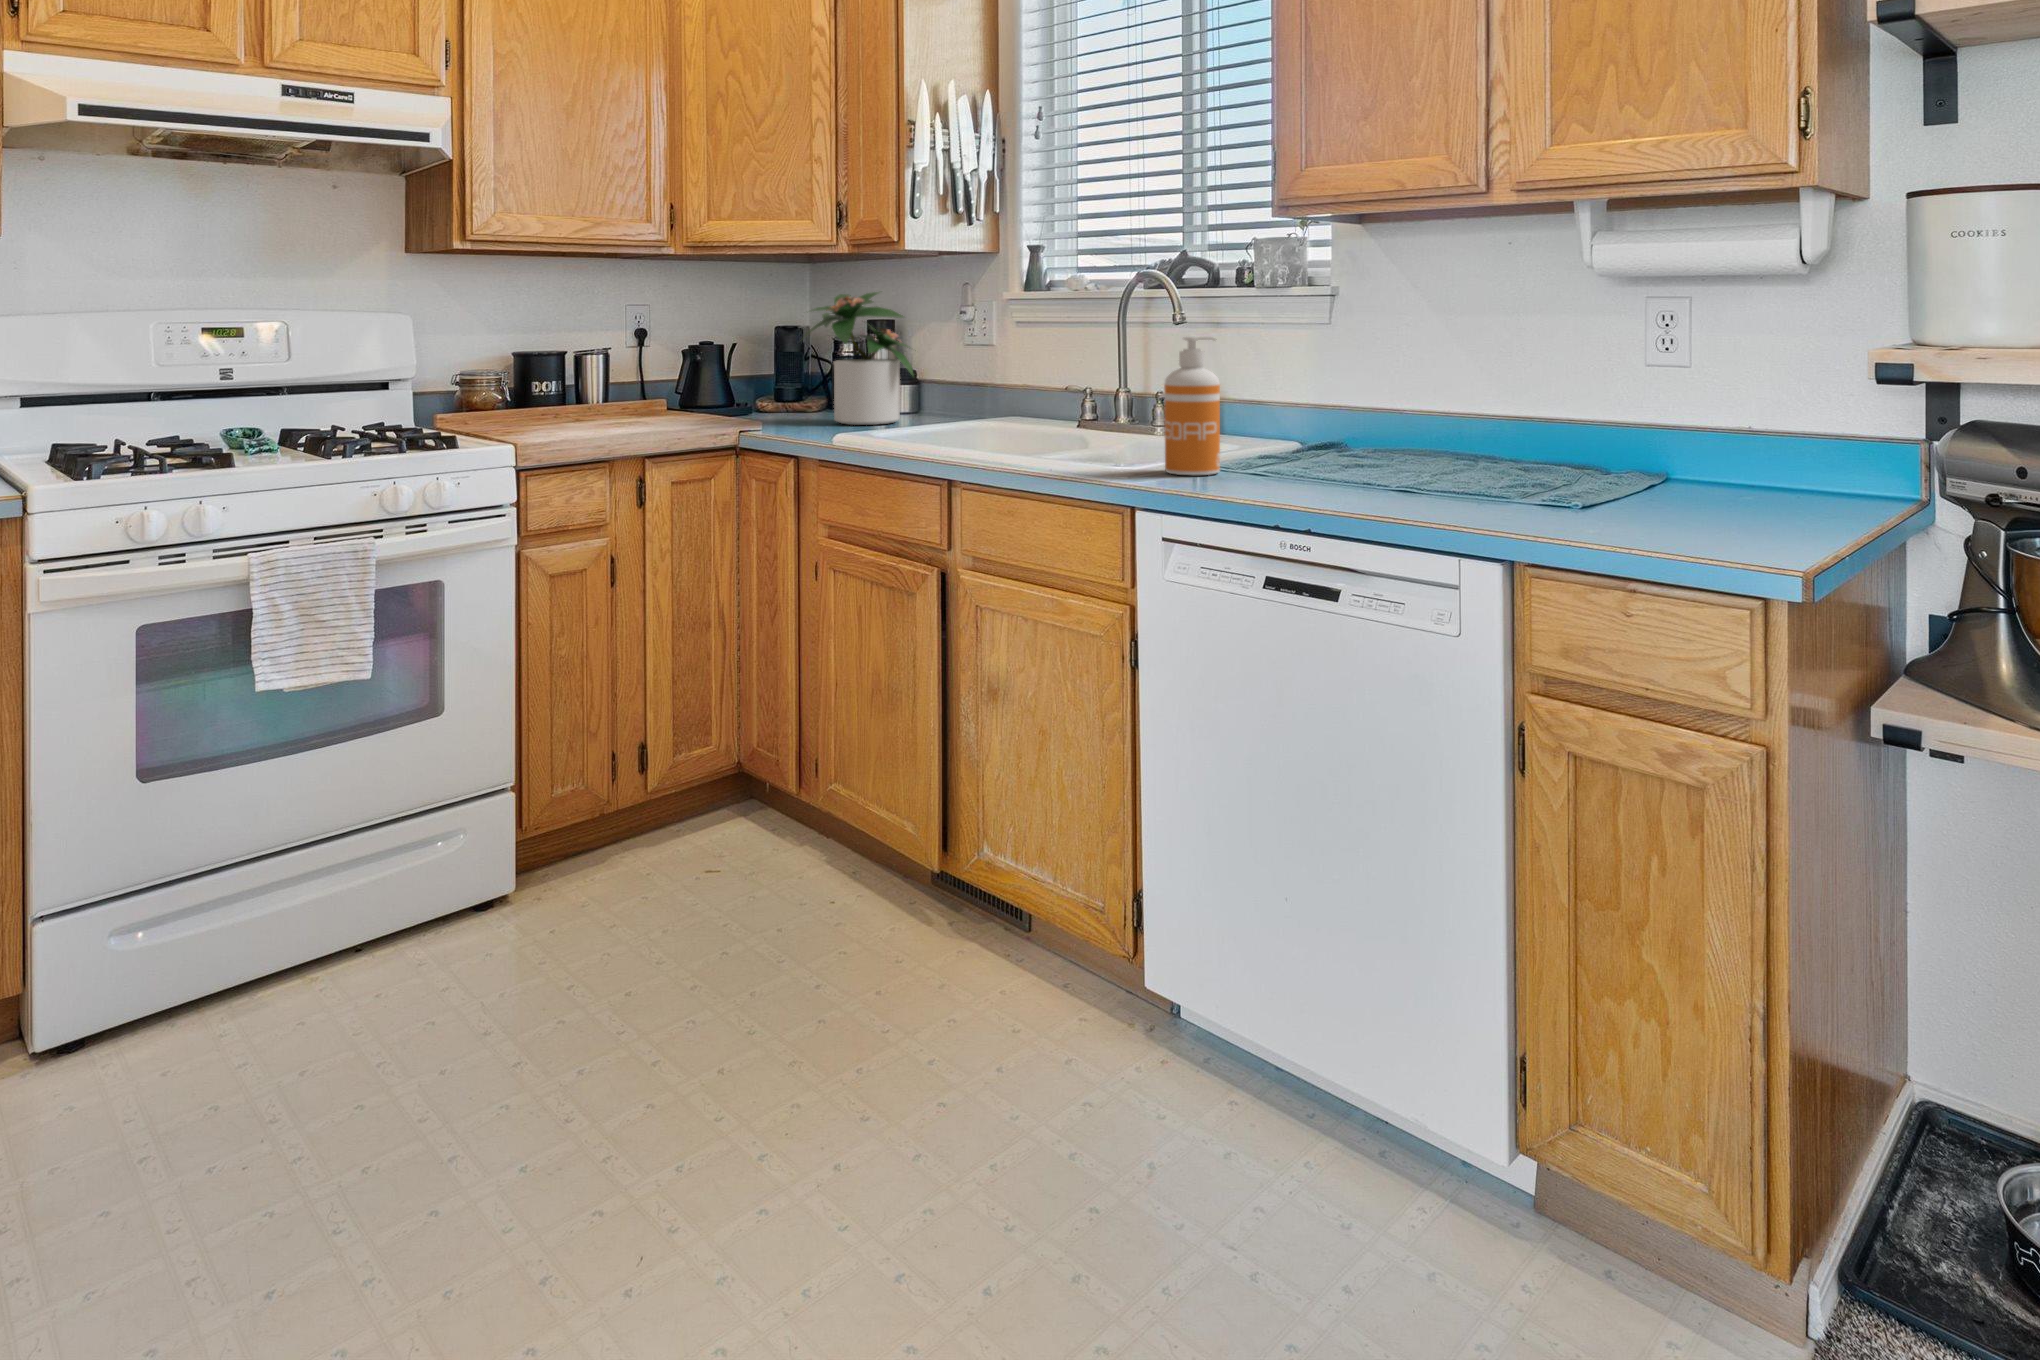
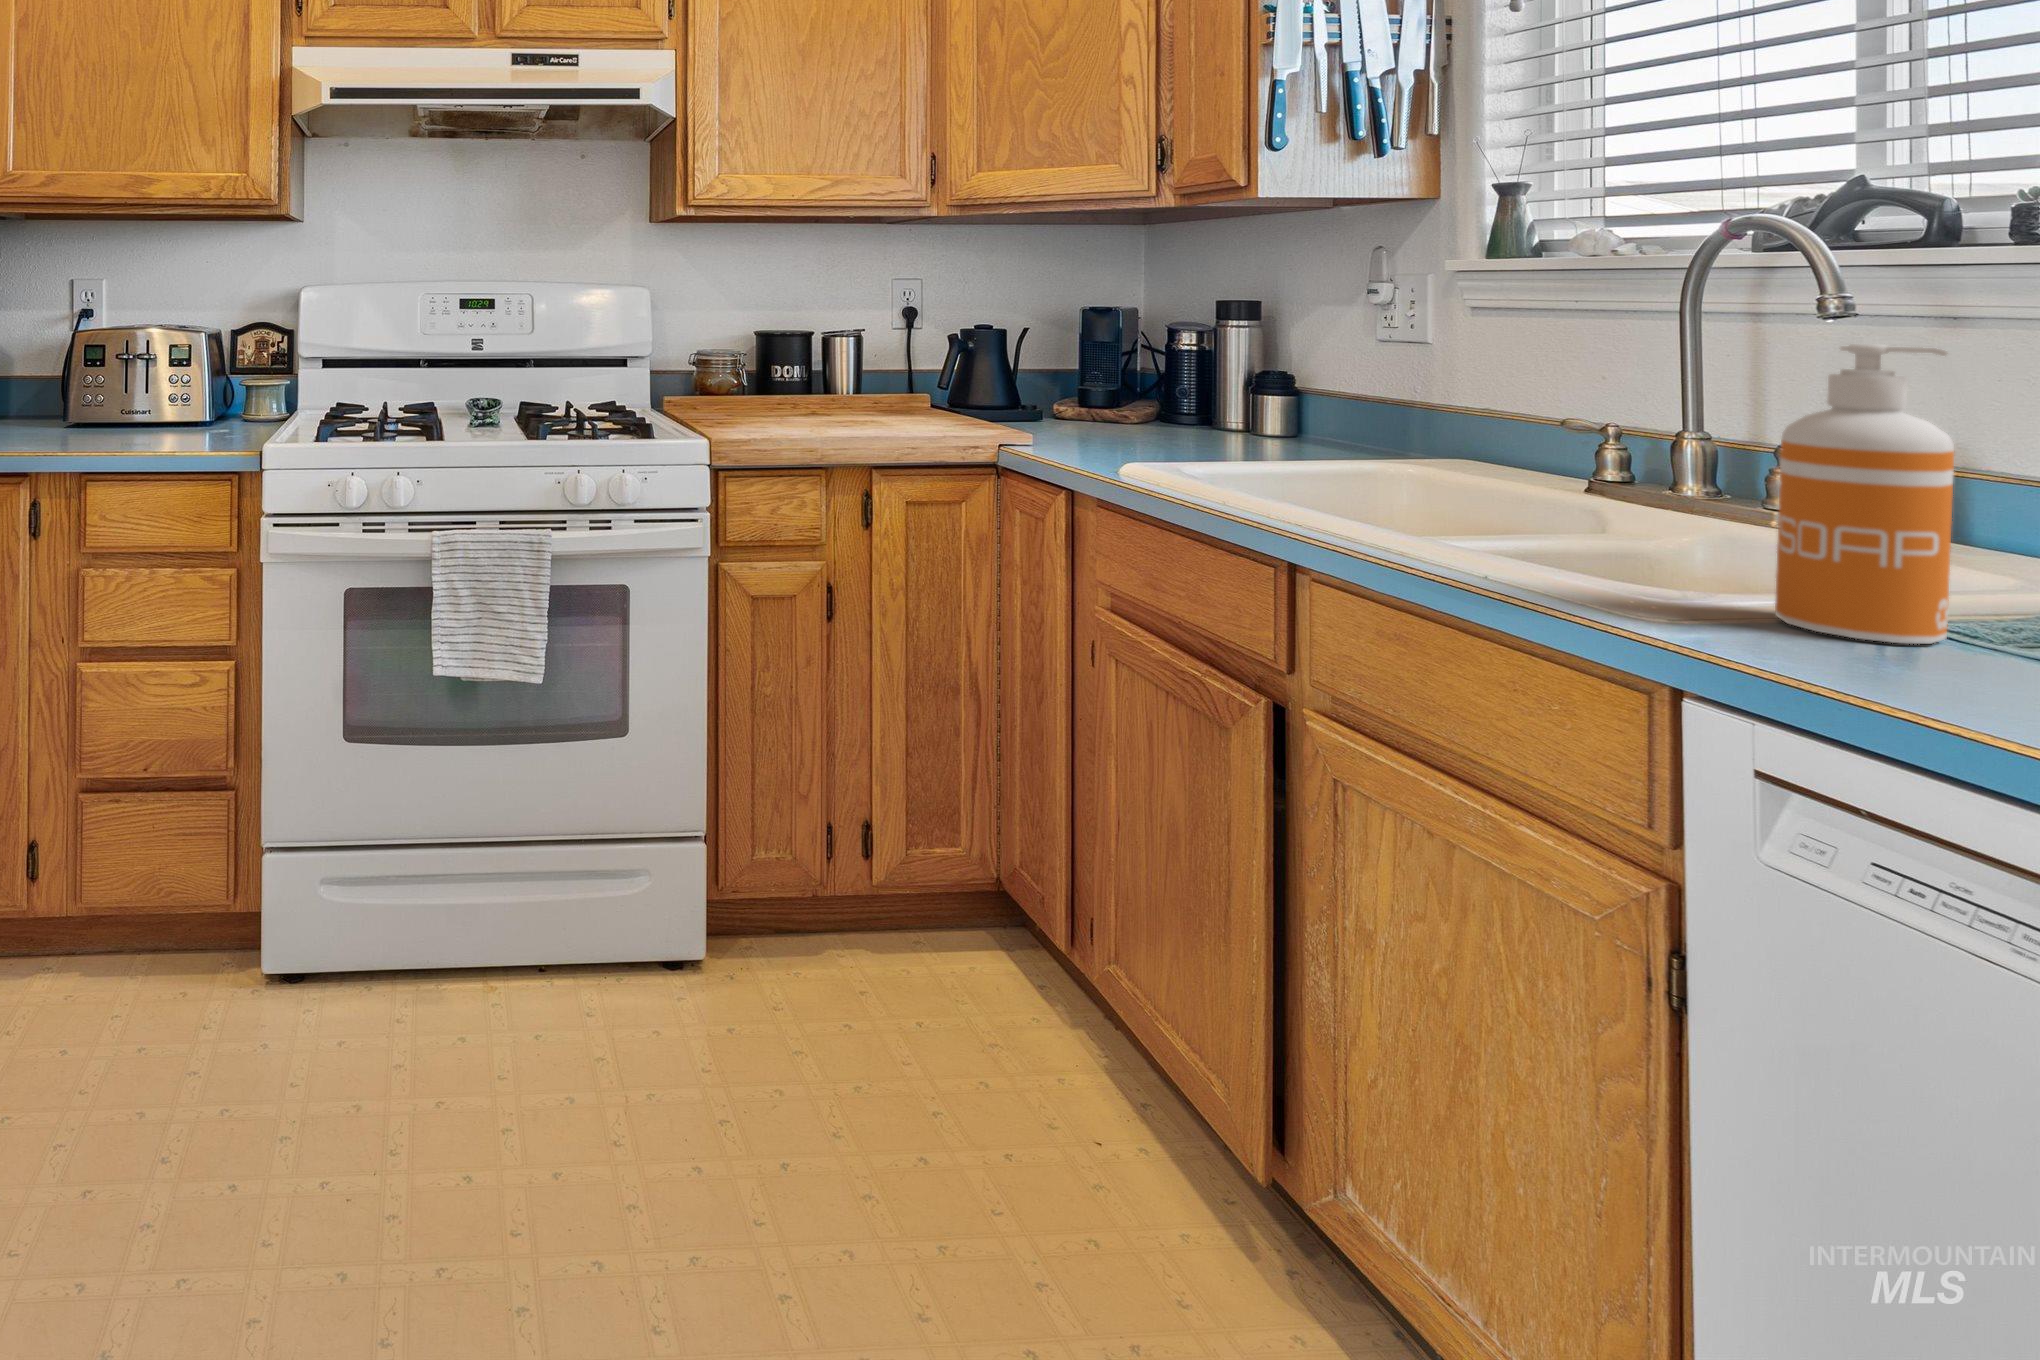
potted plant: present [804,292,913,425] -> none [1093,261,1285,448]

